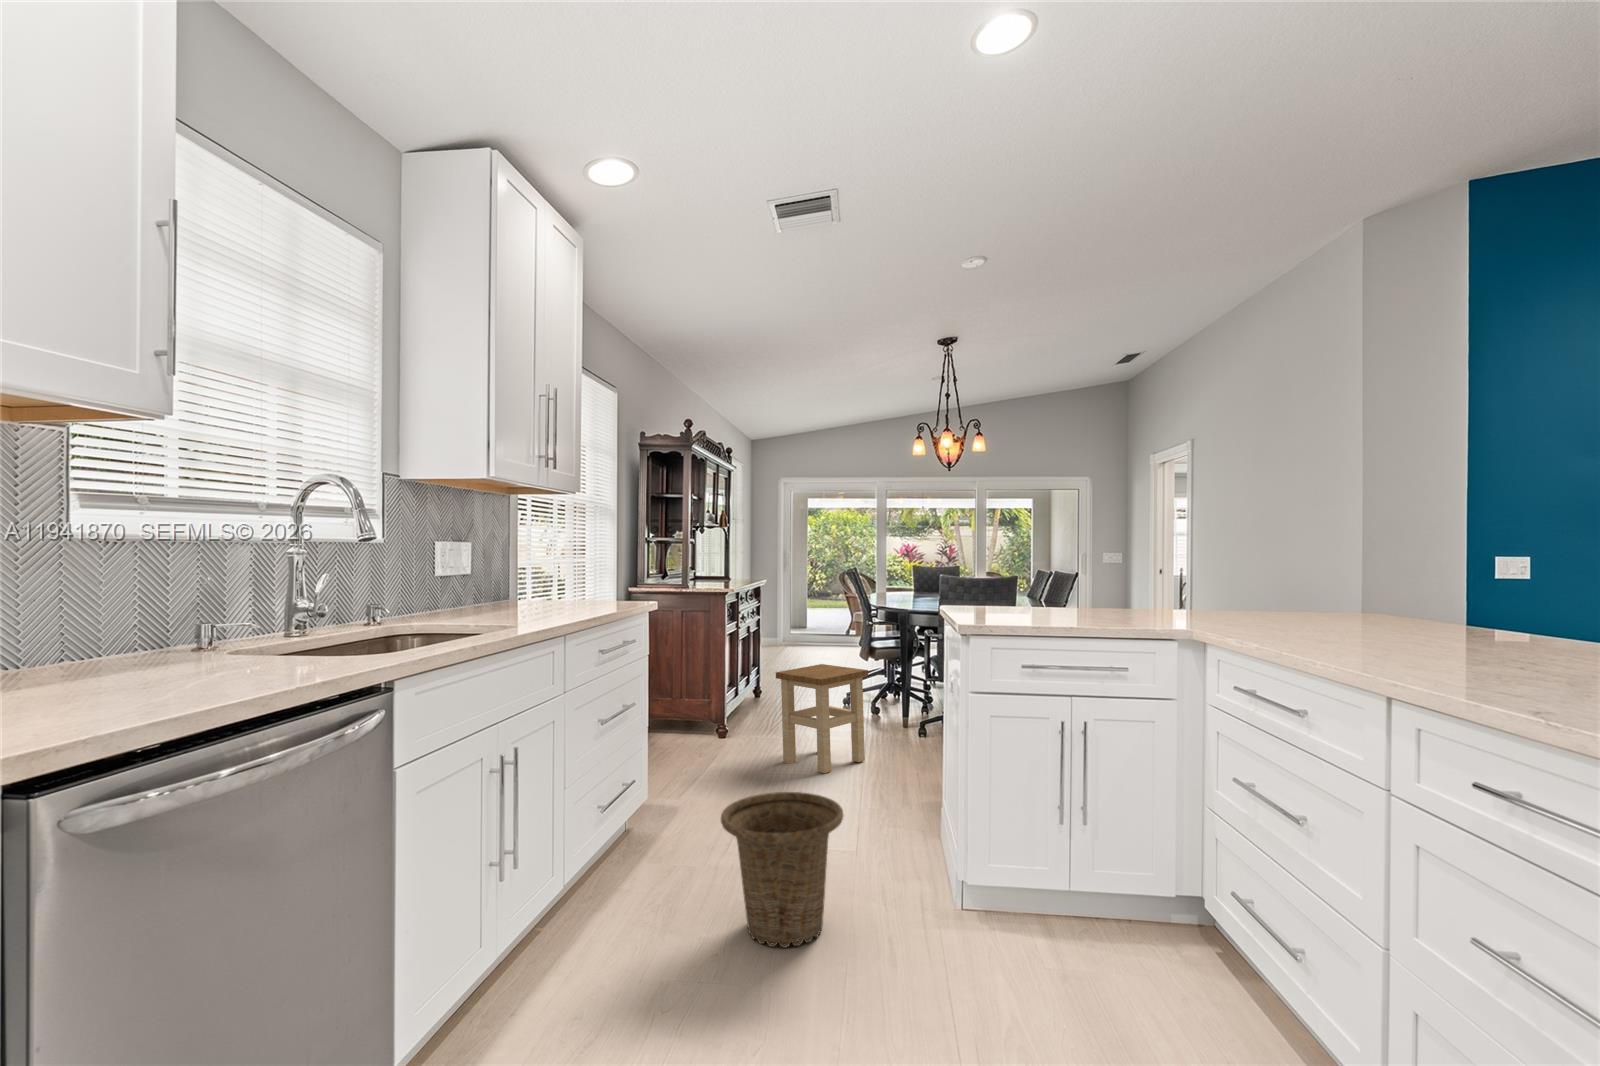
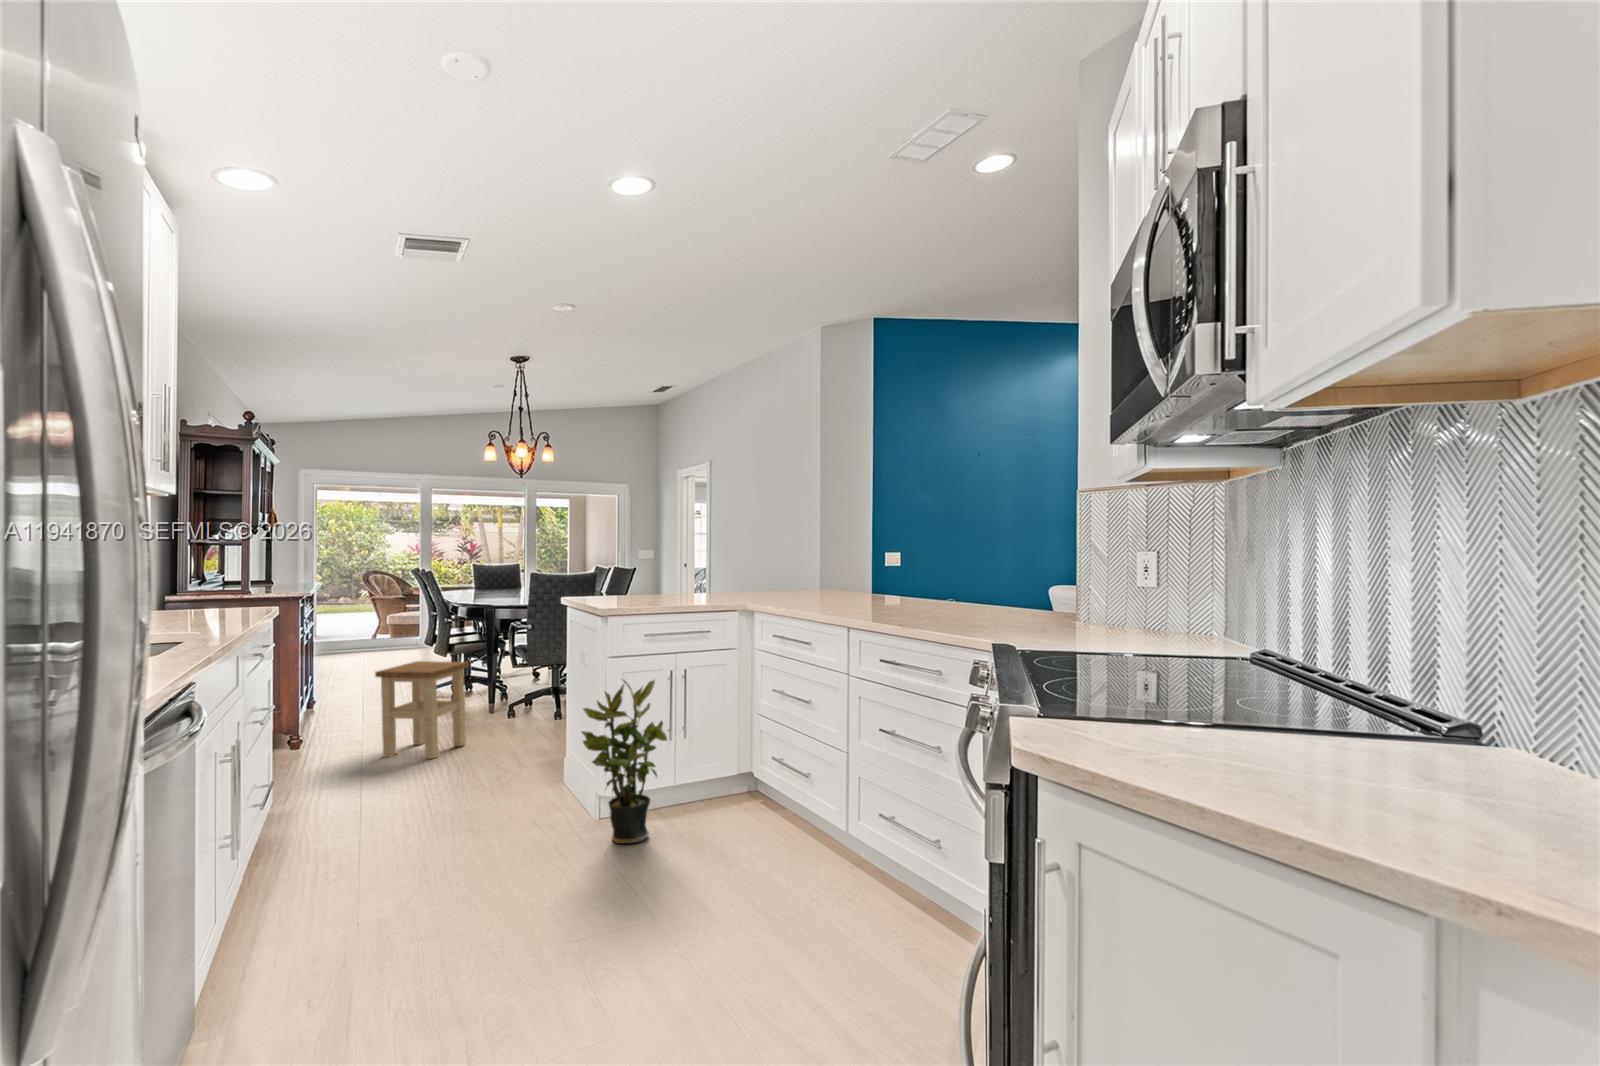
potted plant: none [911,726,1043,979] -> present [582,680,667,844]
basket: present [721,792,843,948] -> none [417,750,522,865]

